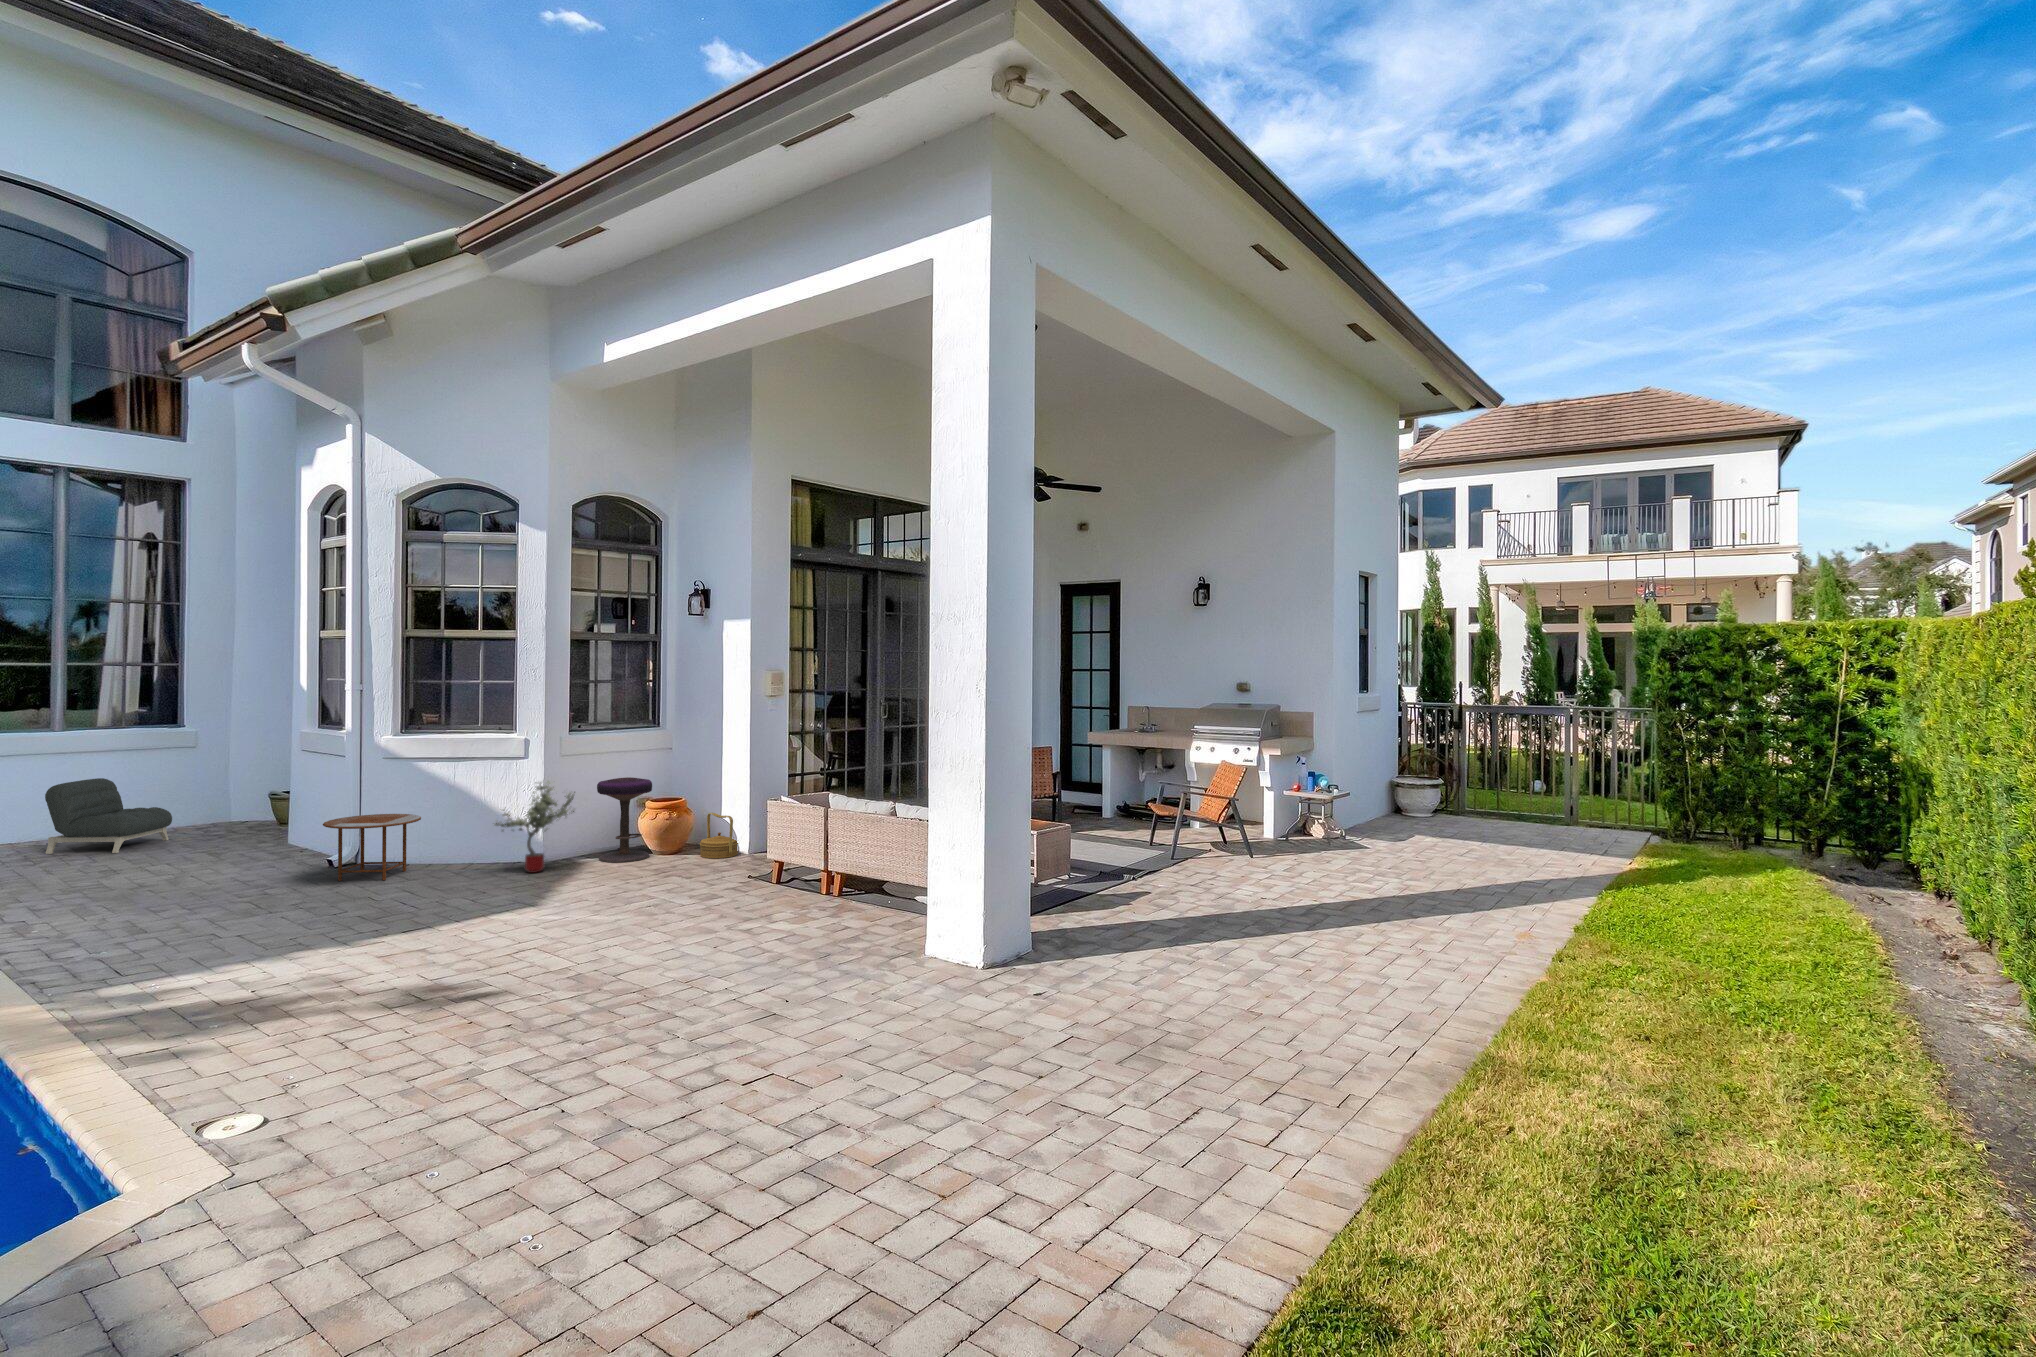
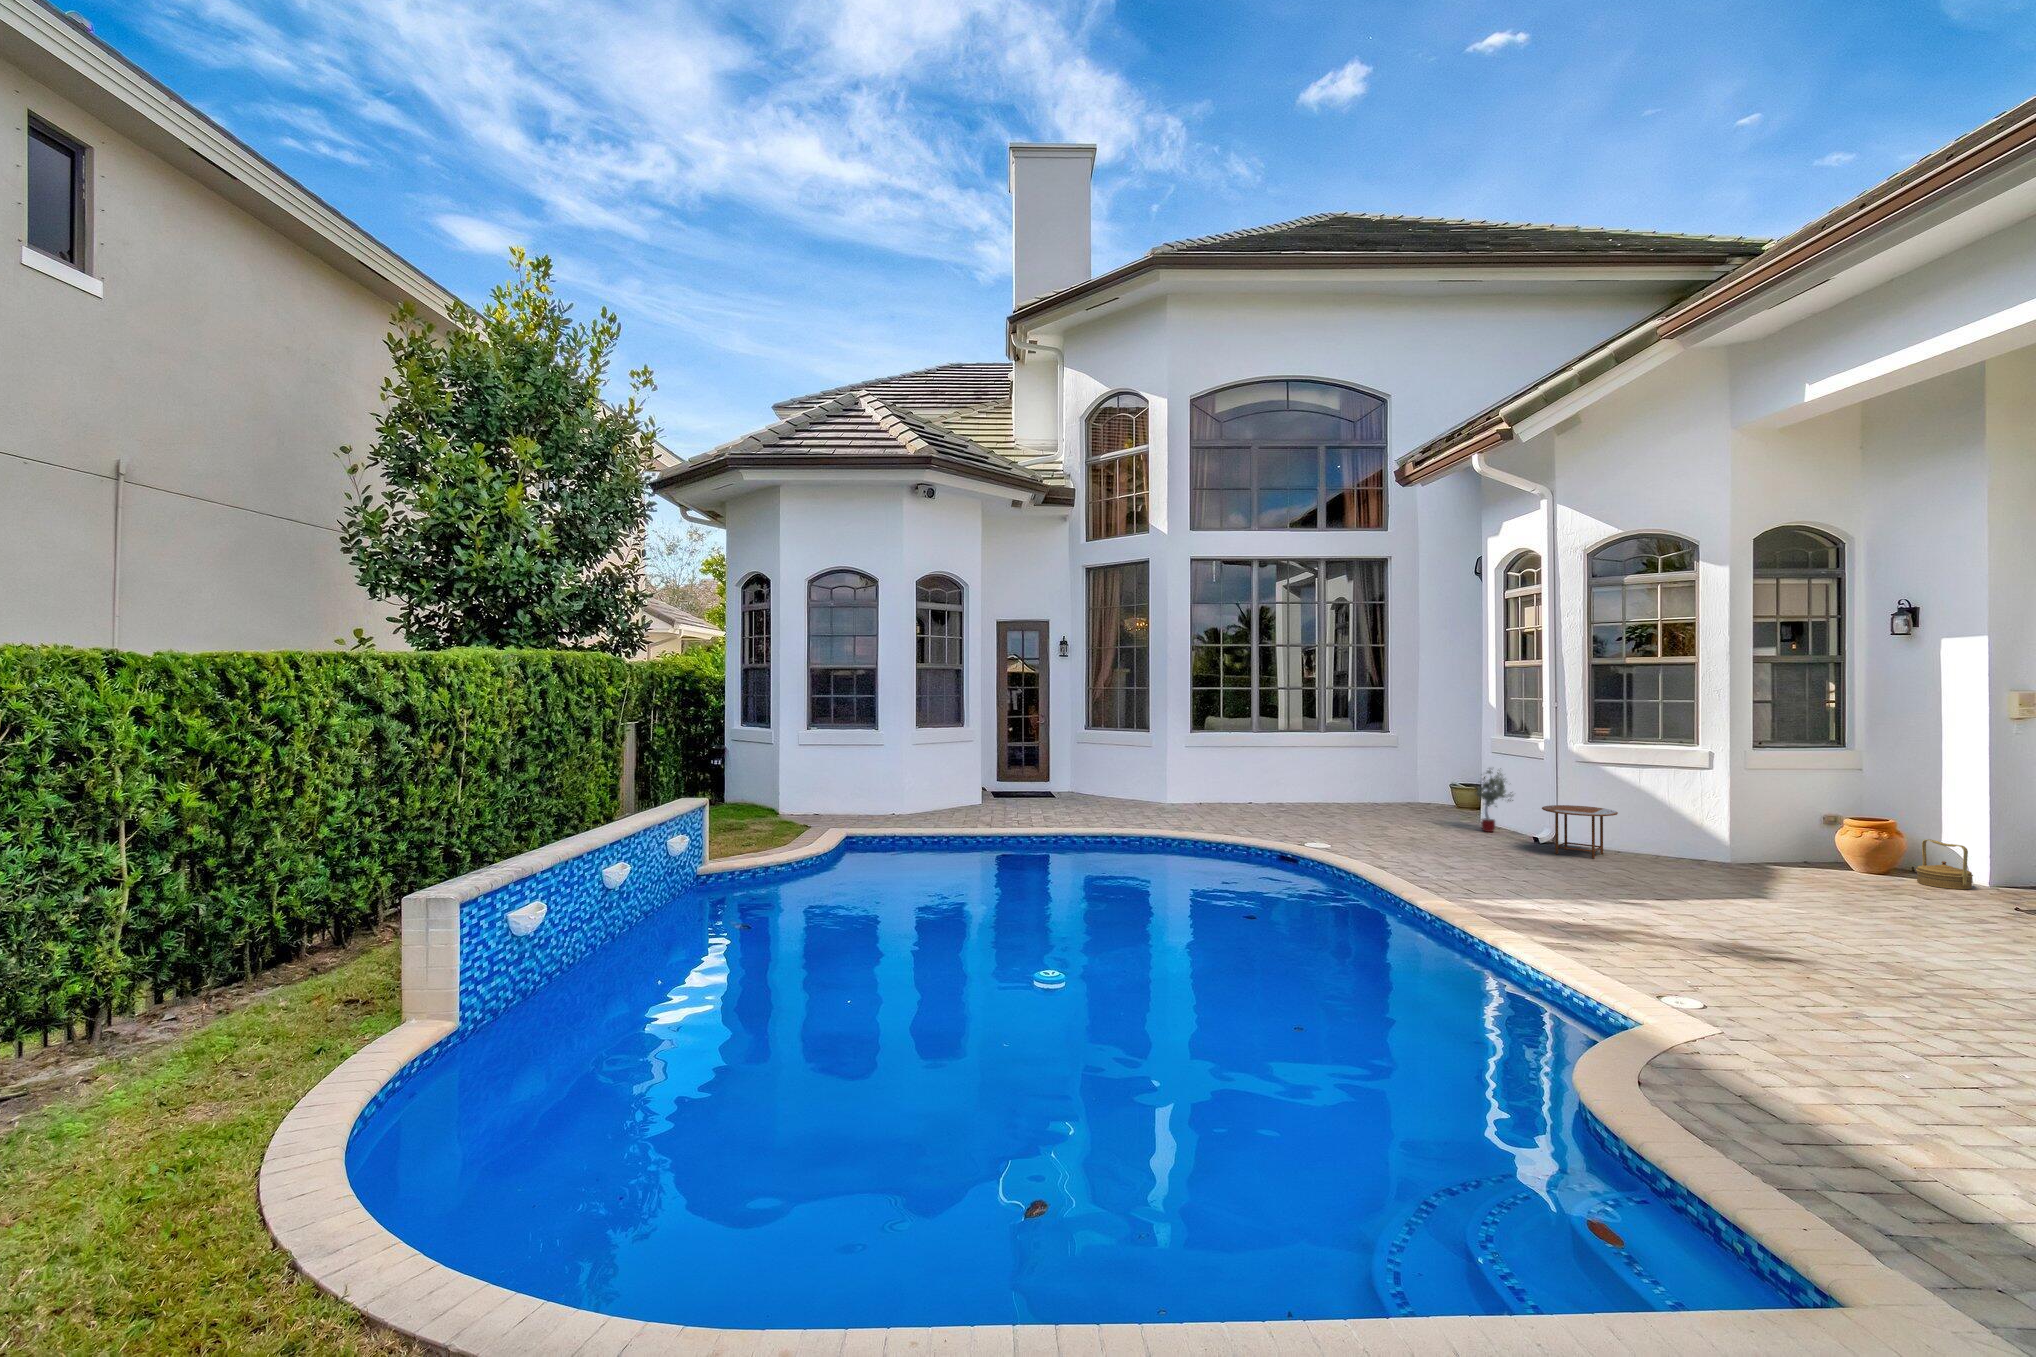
stool: present [597,777,652,862] -> none [1786,795,1851,877]
armchair: present [45,778,172,854] -> none [1333,763,1396,814]
potted tree: present [495,781,575,873] -> present [1476,768,1513,832]

